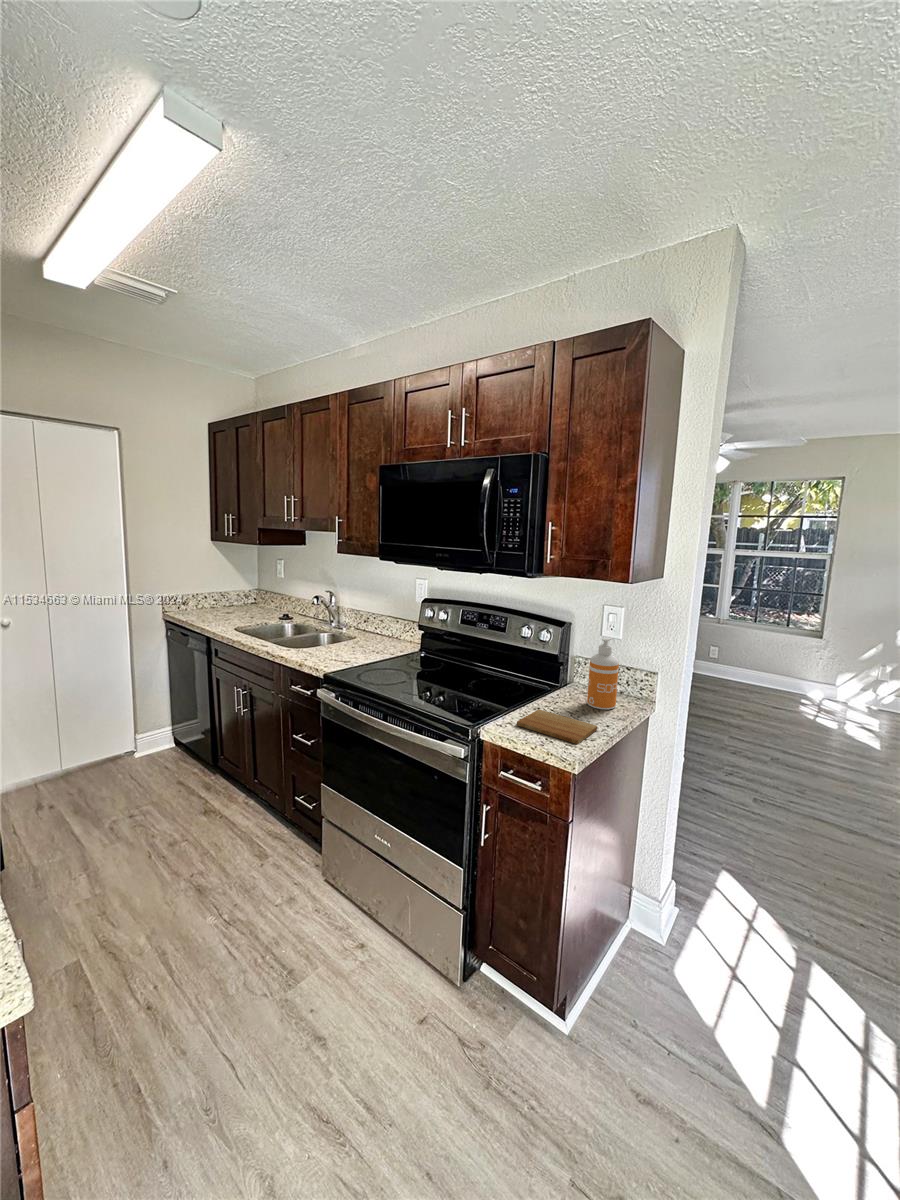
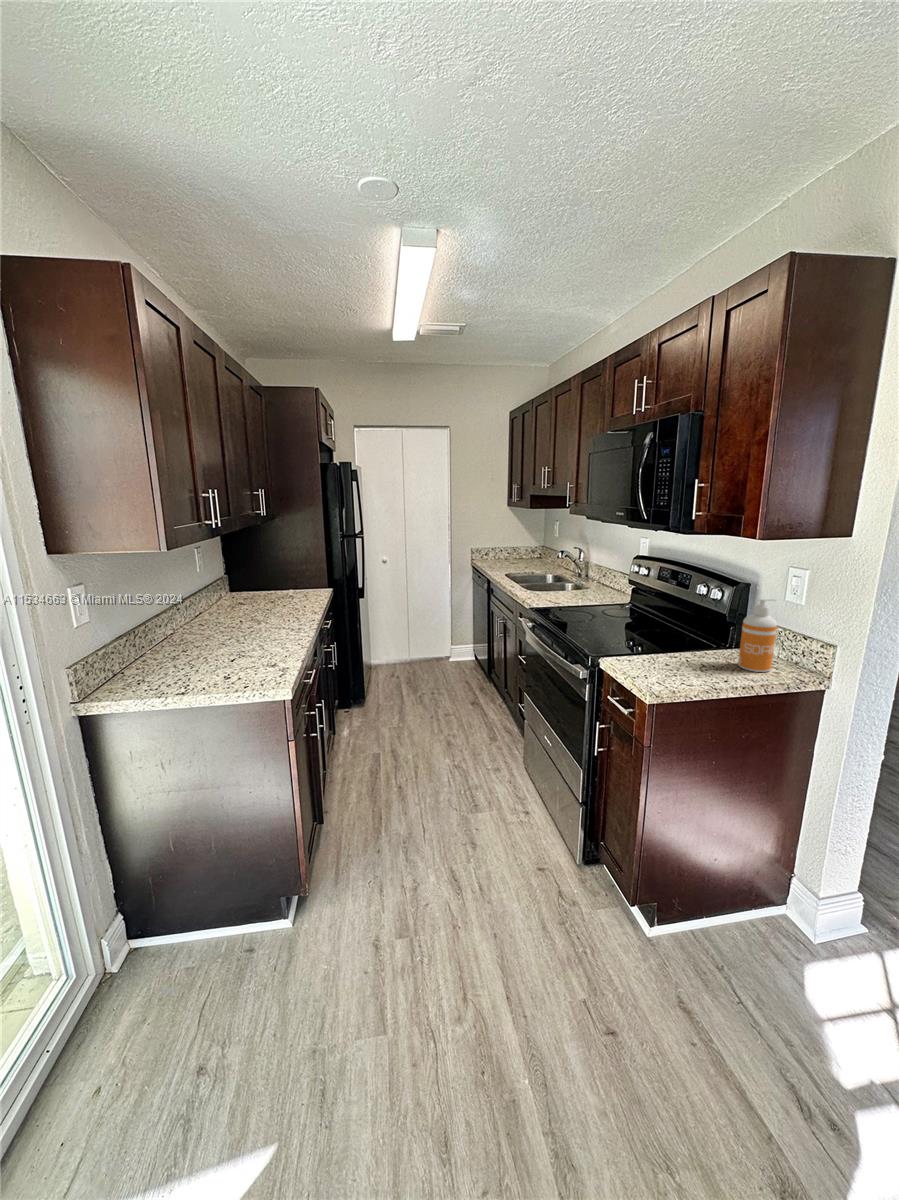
cutting board: present [517,710,597,744] -> none [636,656,710,683]

